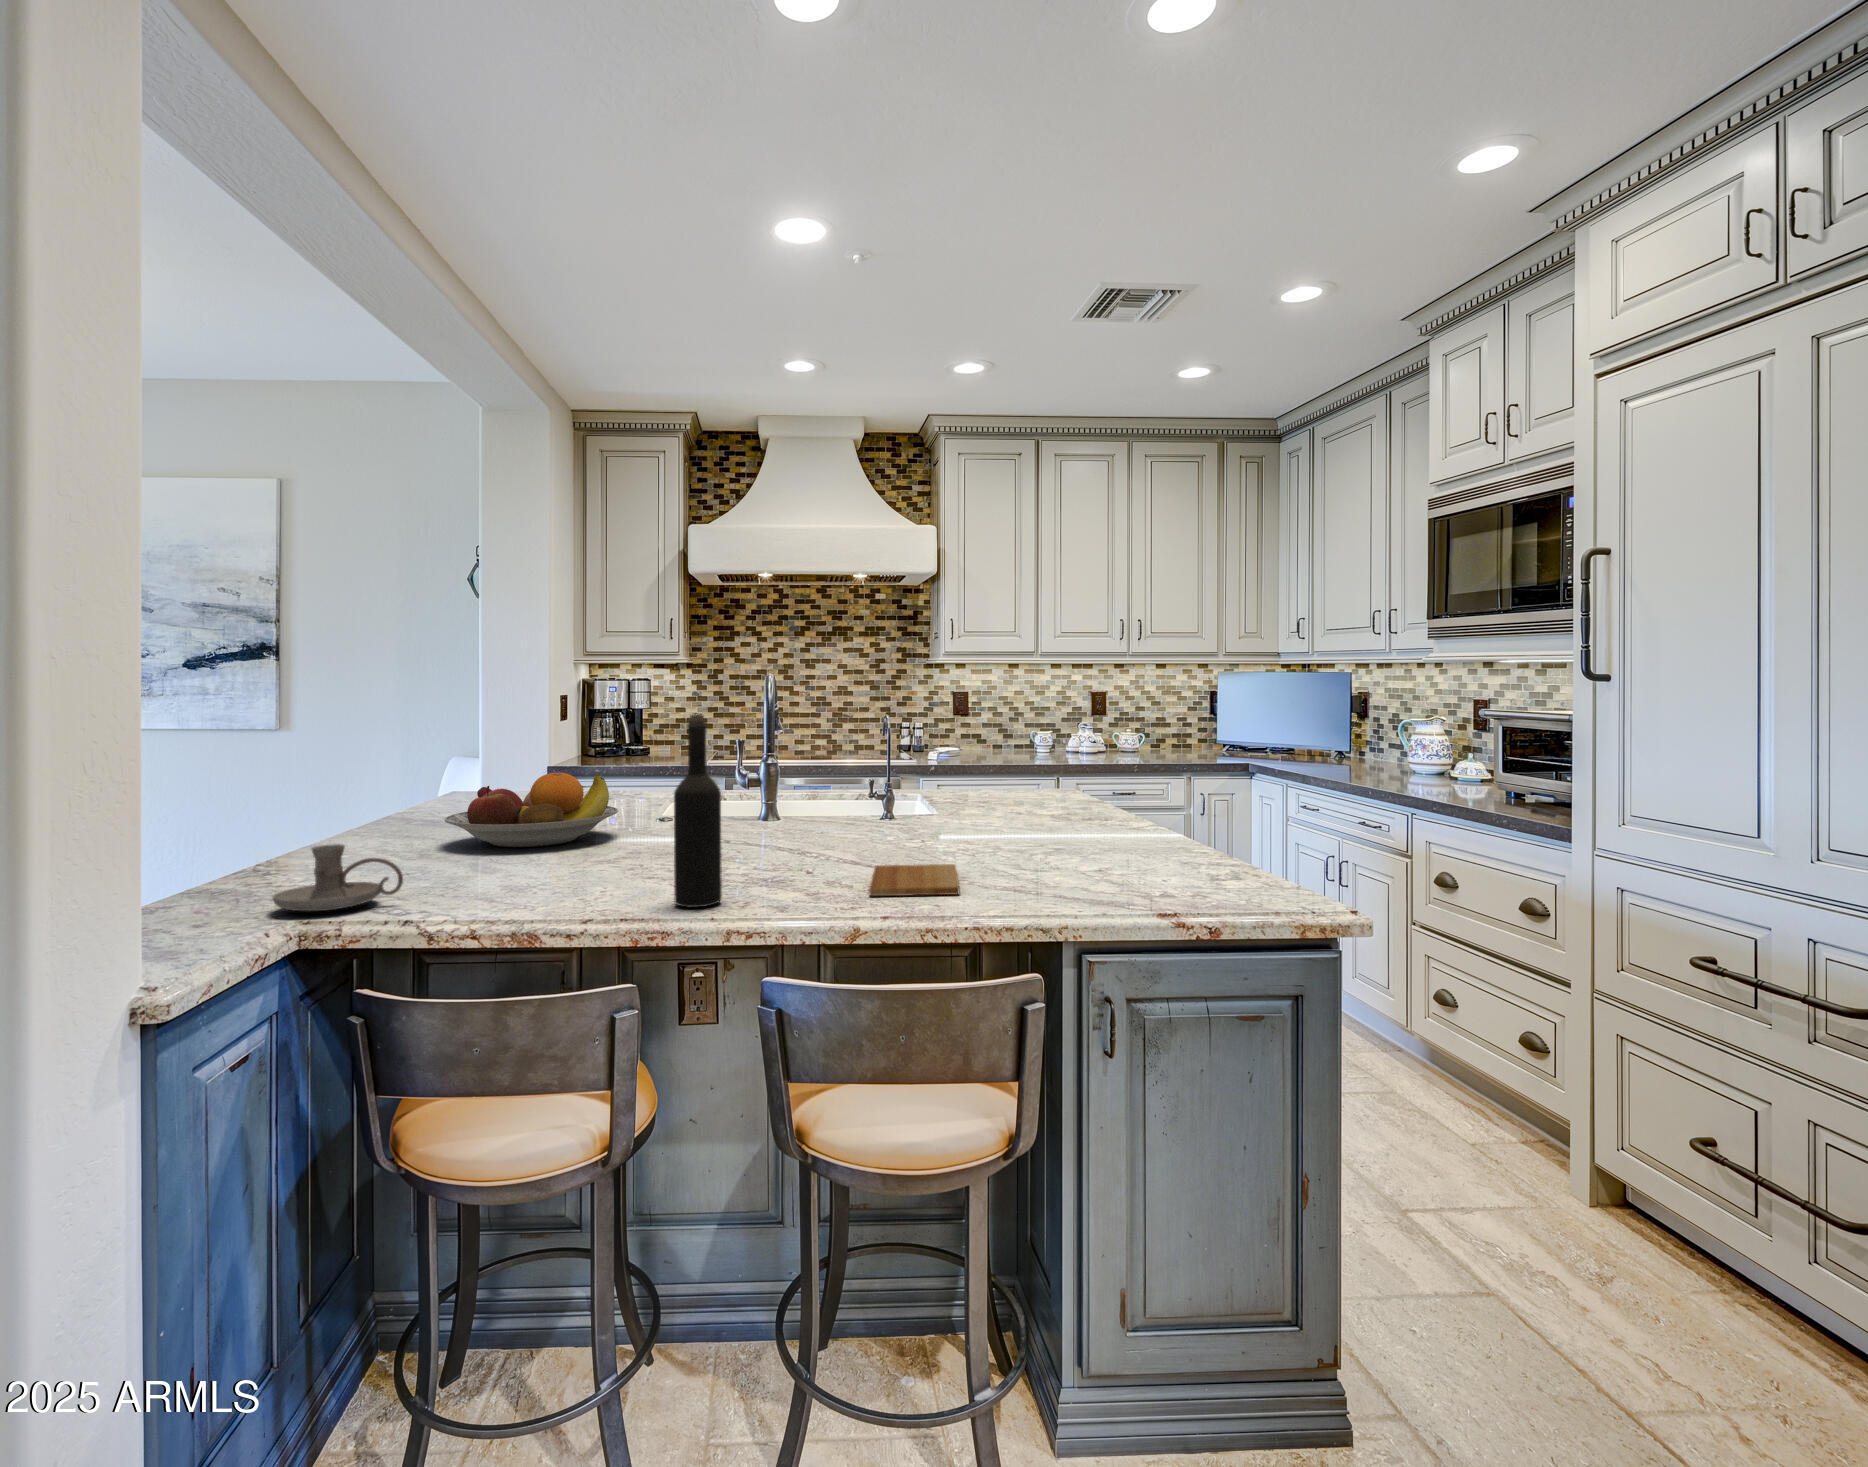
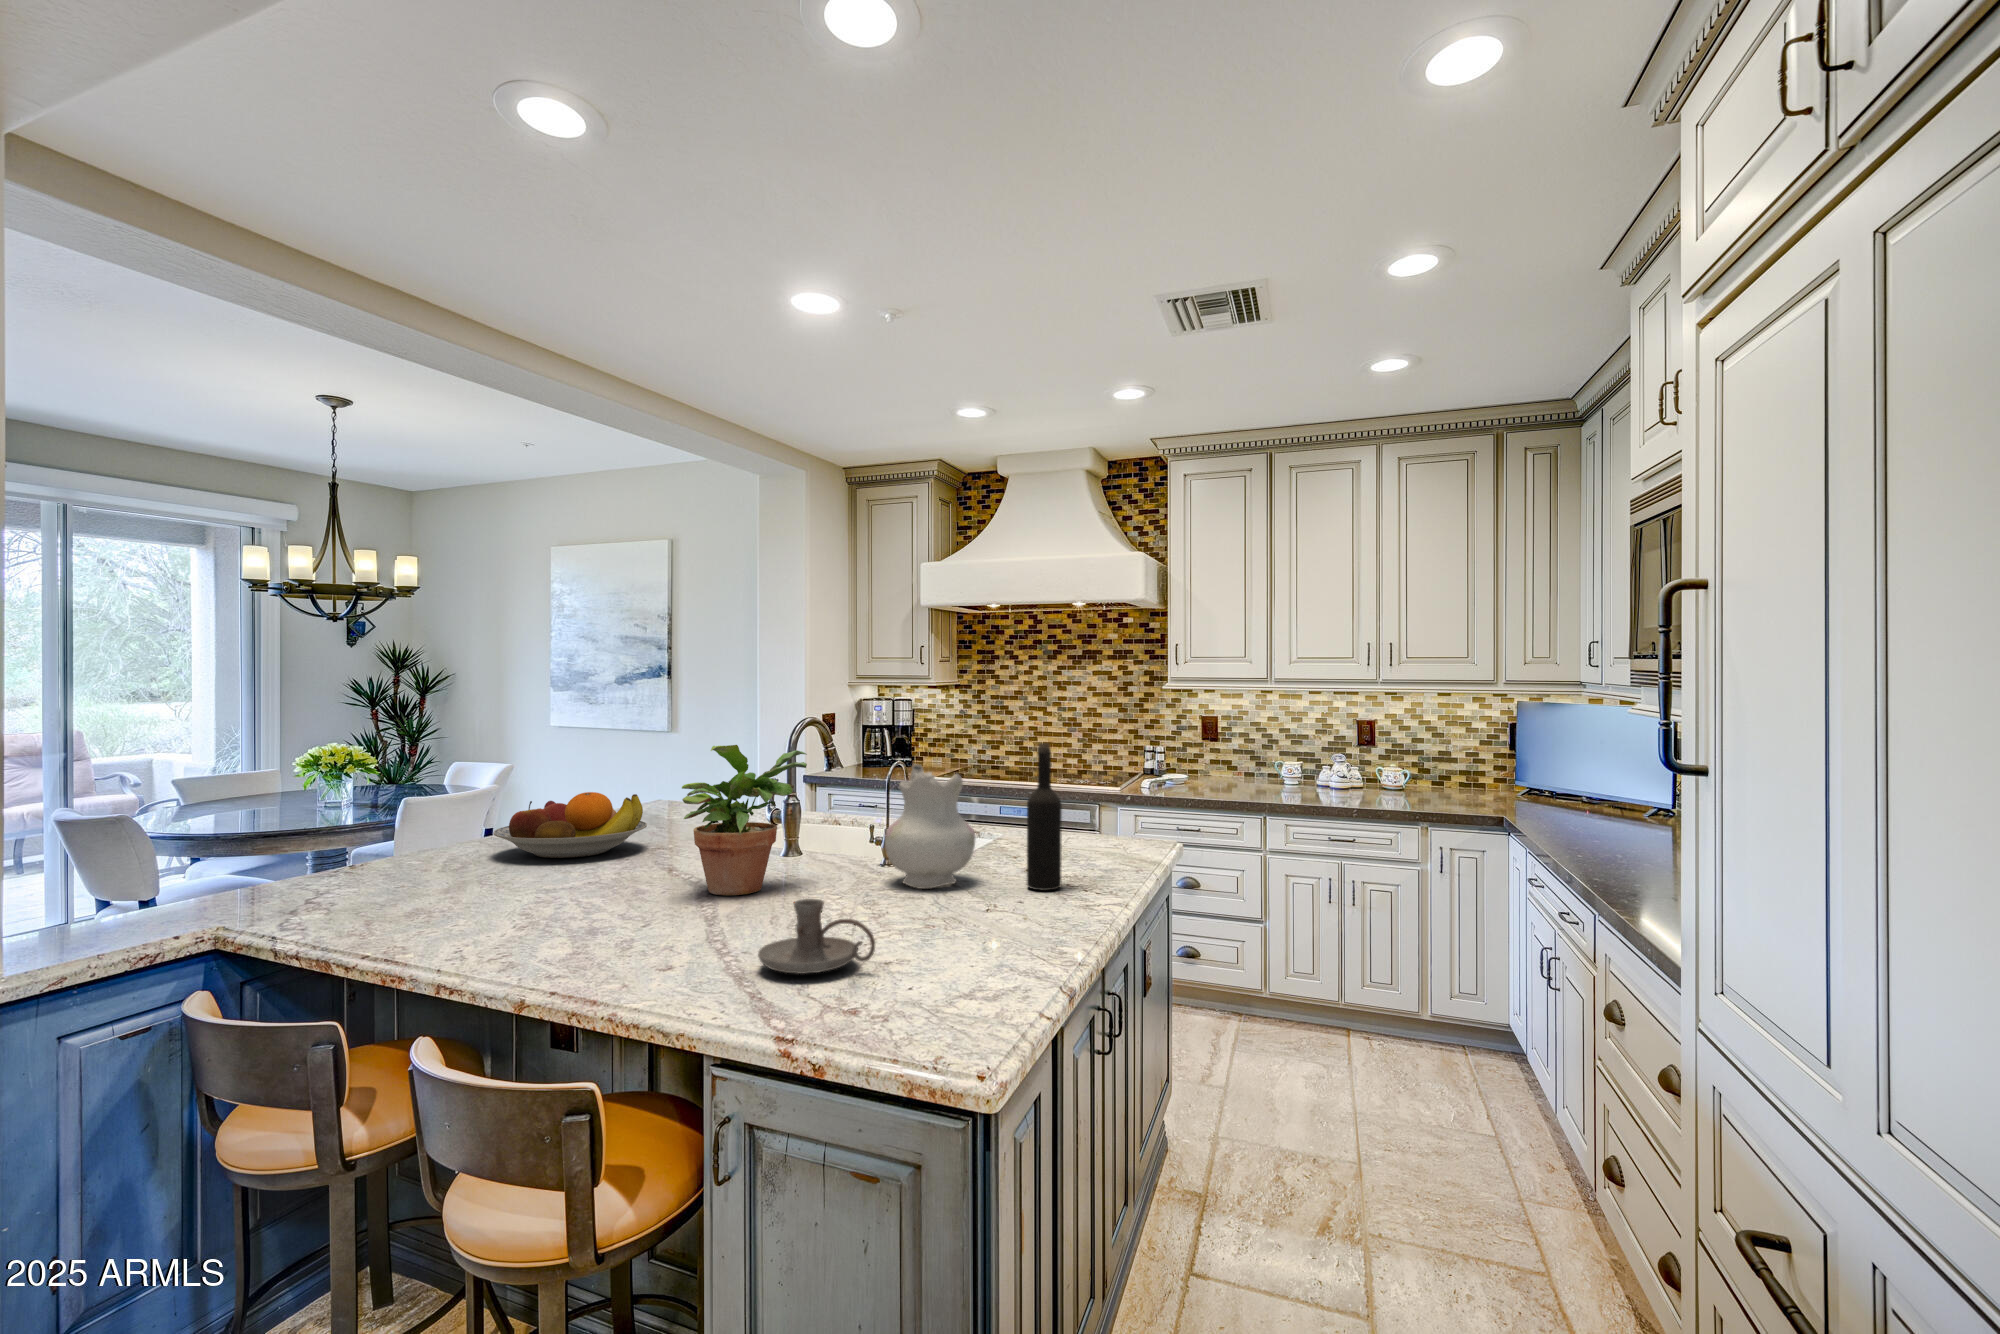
potted plant: none [758,707,881,854] -> present [682,745,807,895]
wine bottle: present [674,715,722,908] -> present [1027,743,1062,891]
ceramic pitcher: none [935,724,1017,835] -> present [885,764,975,889]
candle holder: present [273,844,403,911] -> present [758,899,875,974]
cutting board: present [869,864,959,896] -> none [594,917,758,967]

